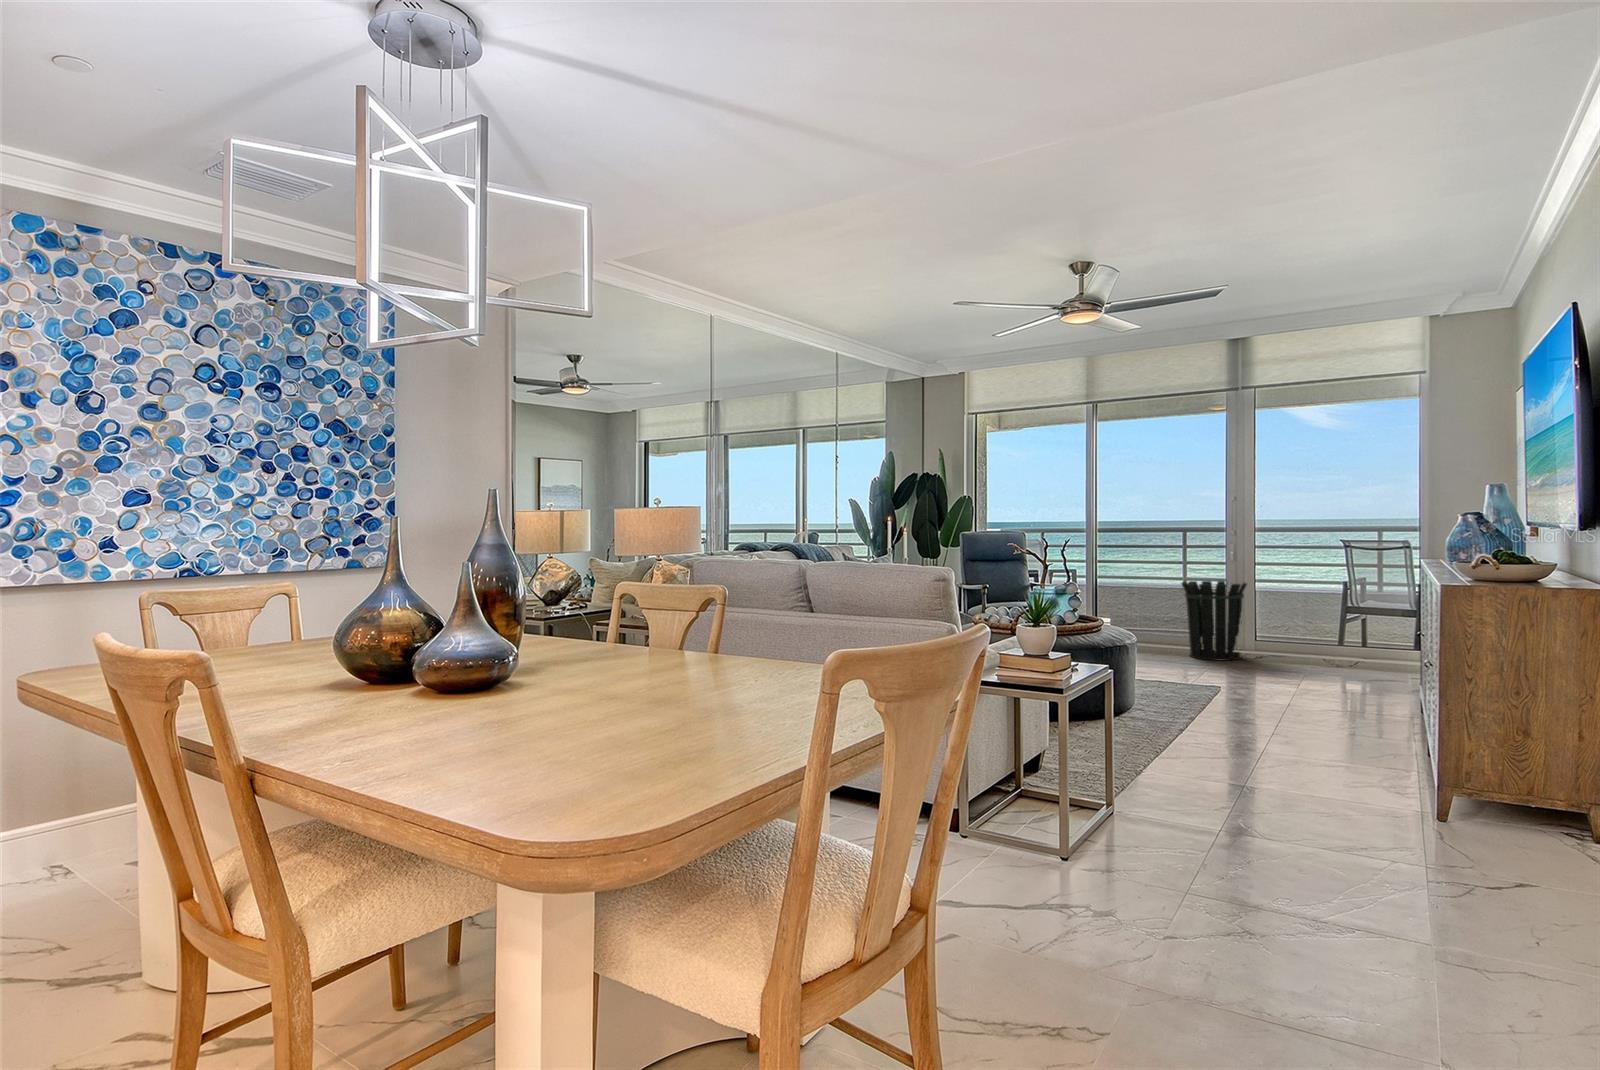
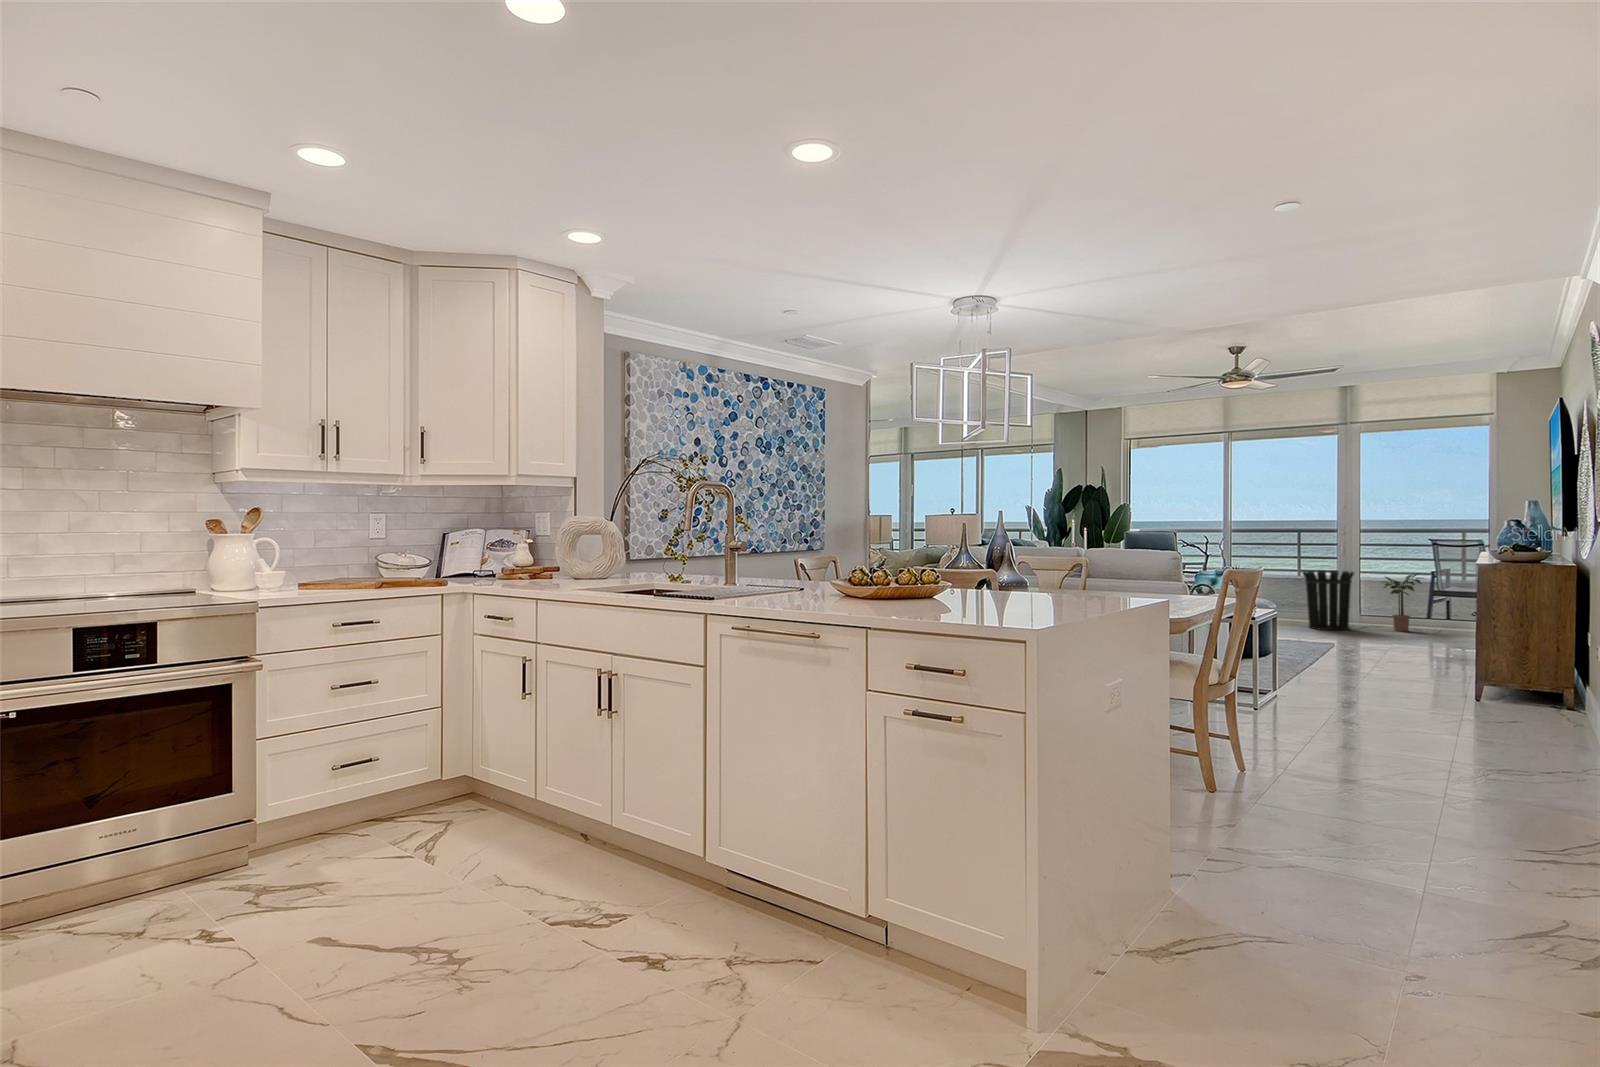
potted plant: none [1278,584,1338,662] -> present [1383,573,1424,631]

